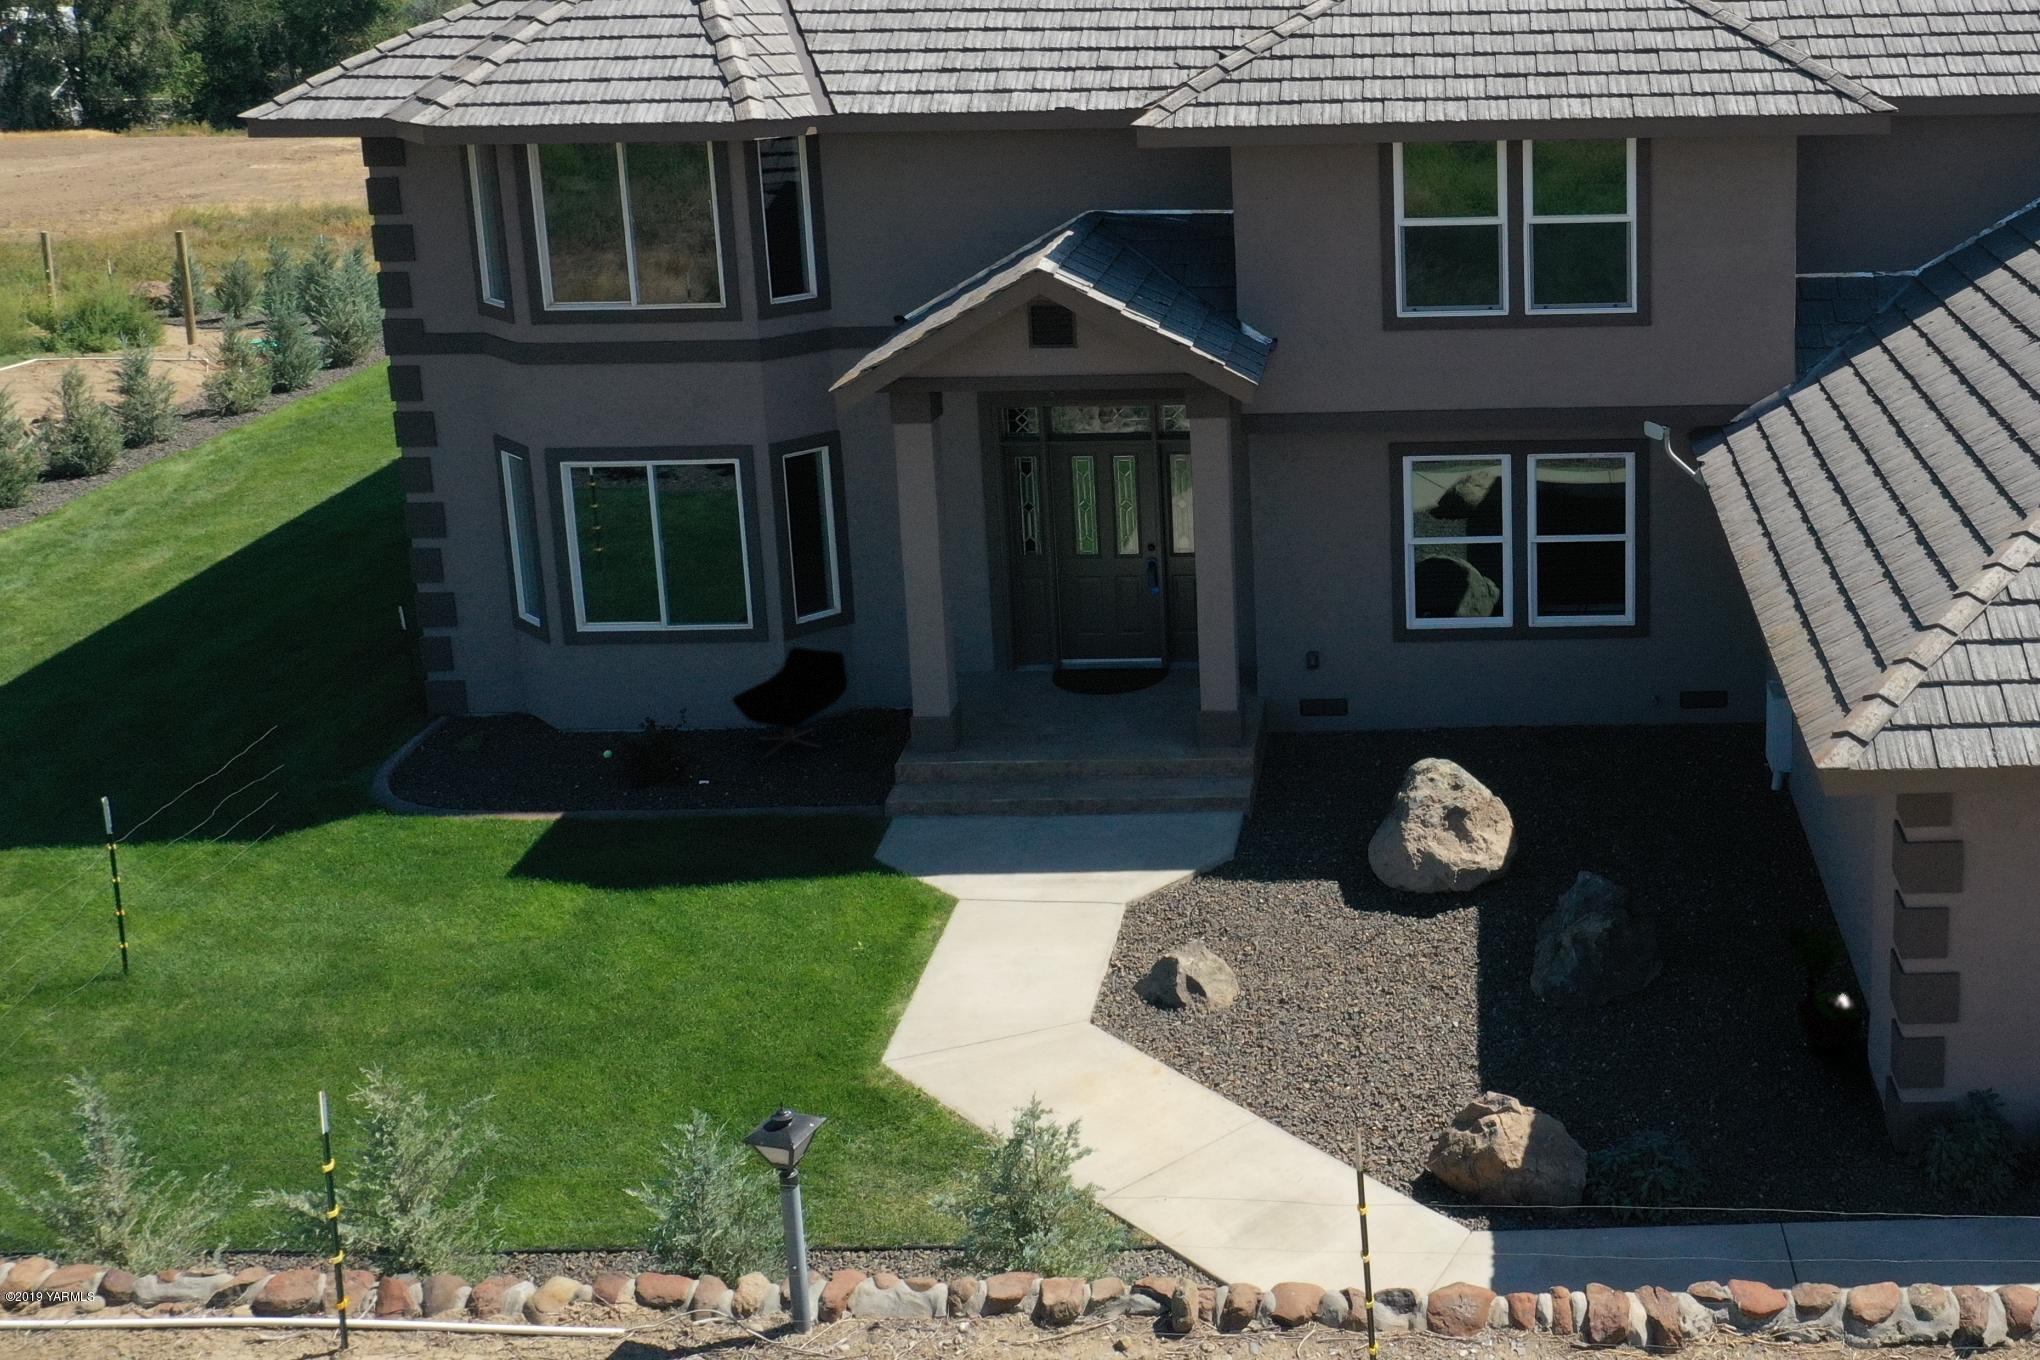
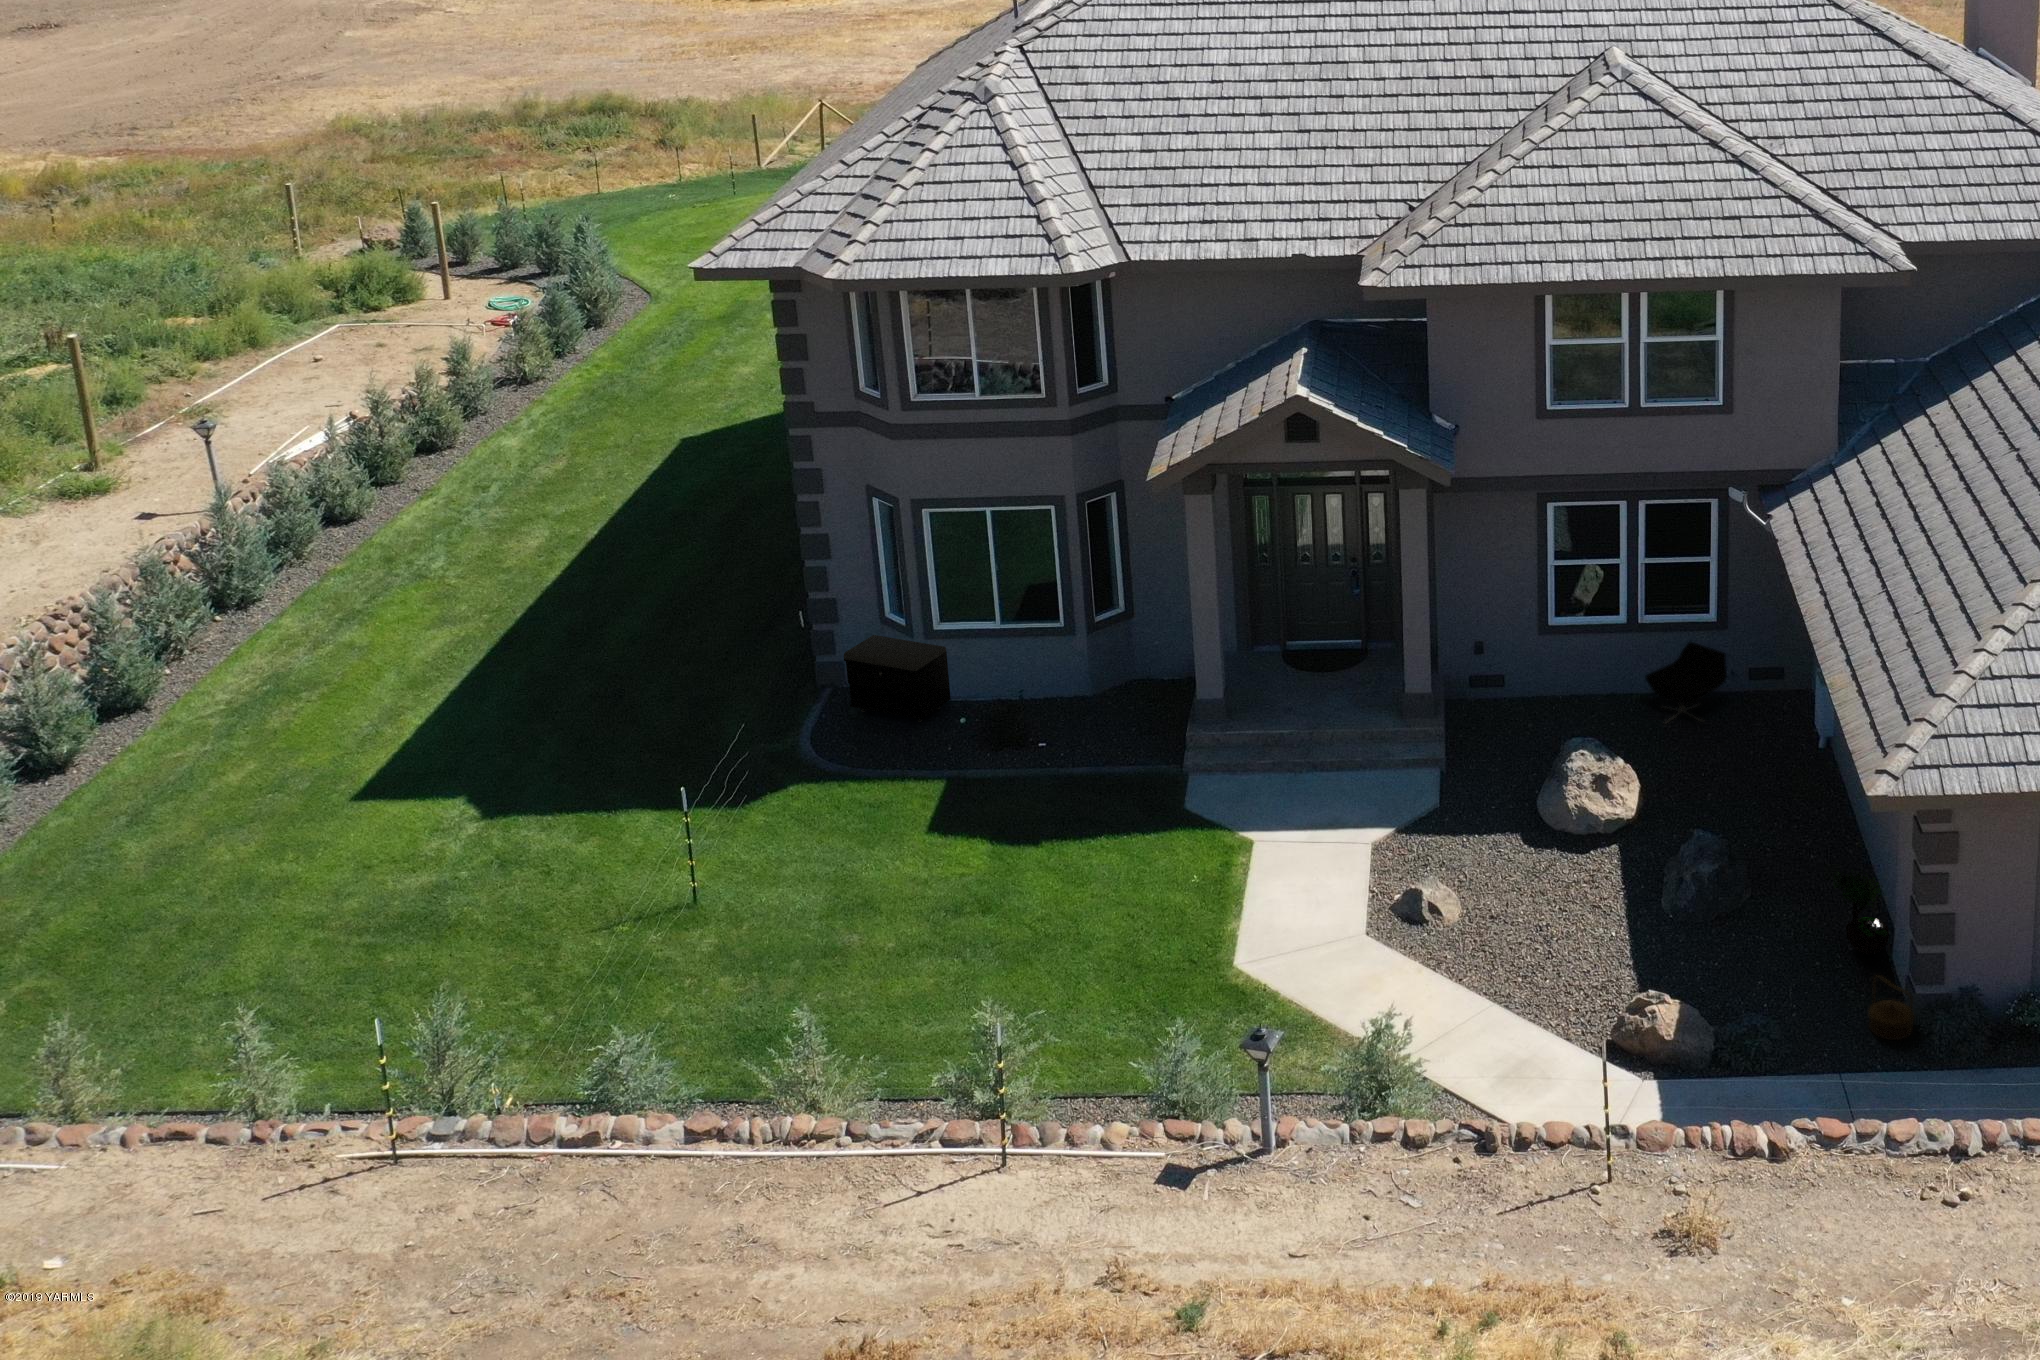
storage bench: none [439,634,590,749] -> present [844,635,951,722]
lounge chair: present [732,647,848,757] -> present [1645,642,1727,723]
woven basket: none [1828,1070,1899,1171] -> present [1868,975,1915,1040]

